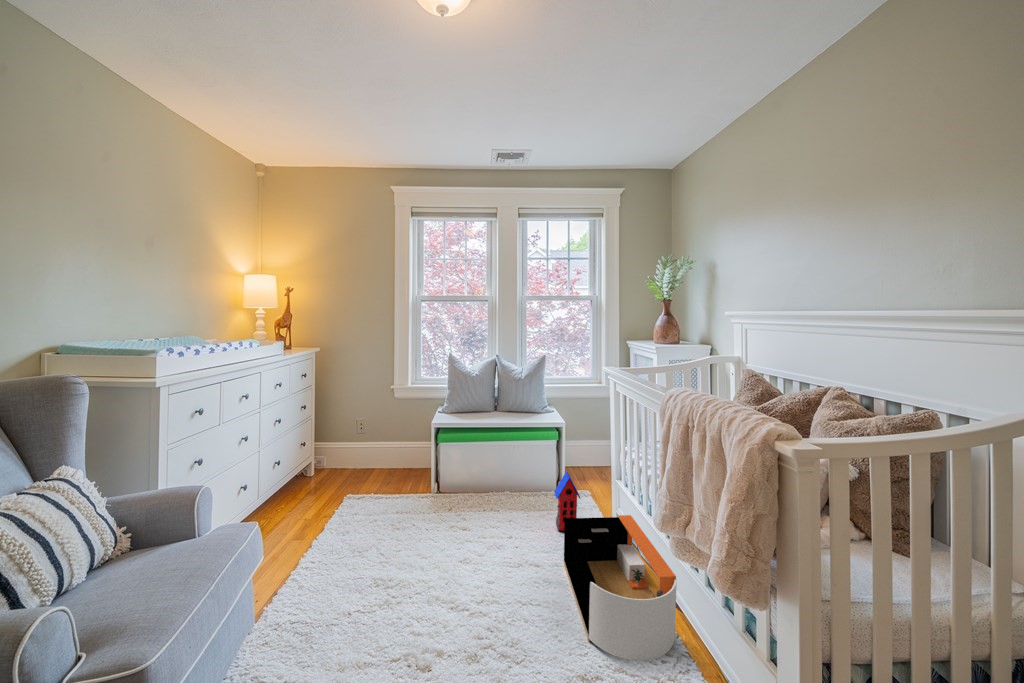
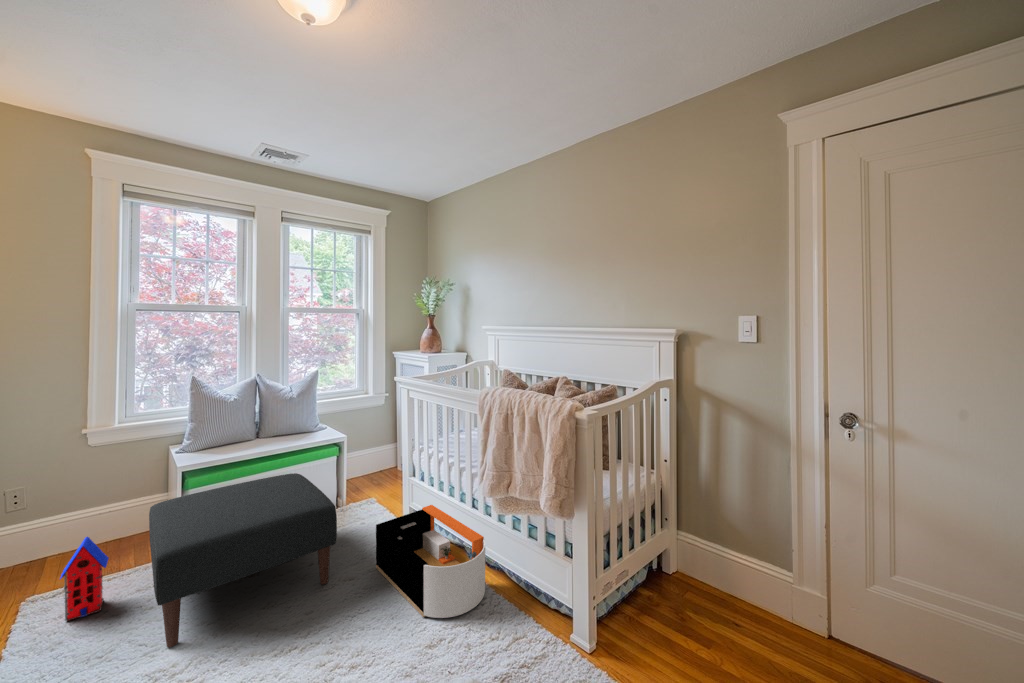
ottoman: none [387,447,526,565] -> present [149,473,337,647]
toy house: present [554,472,580,531] -> present [60,537,109,621]

